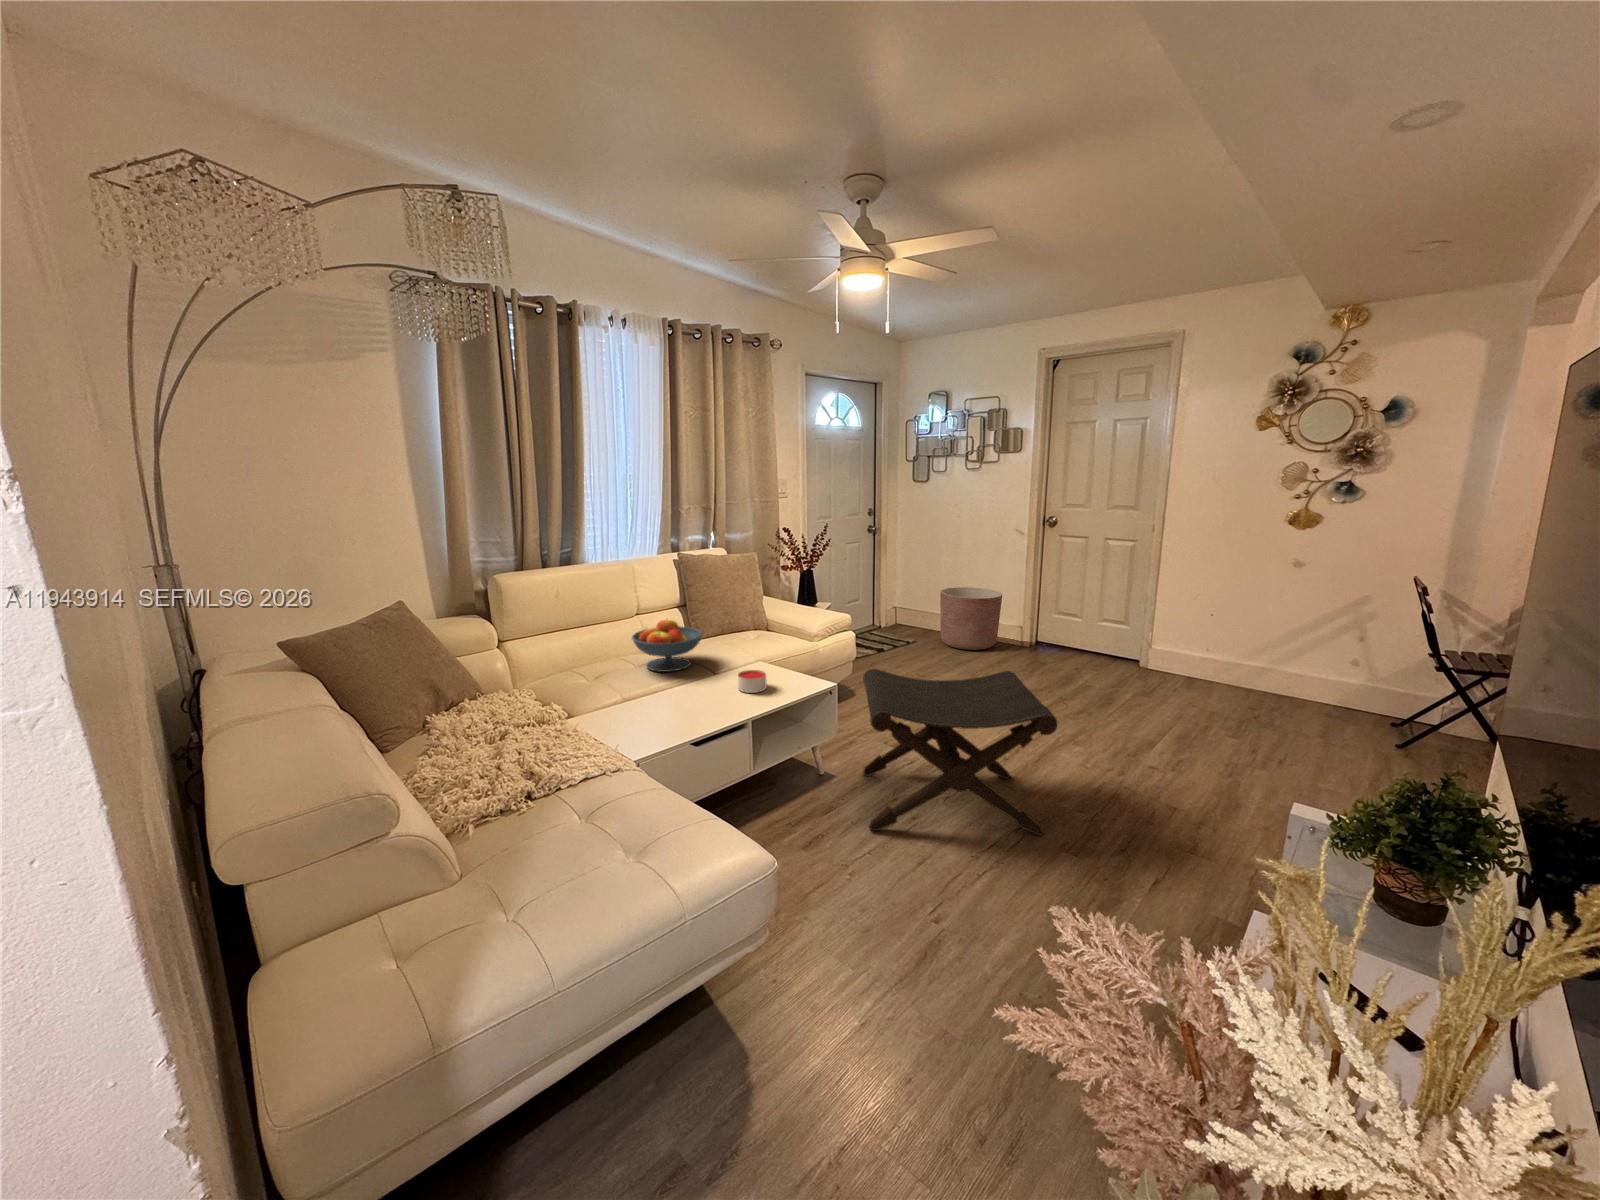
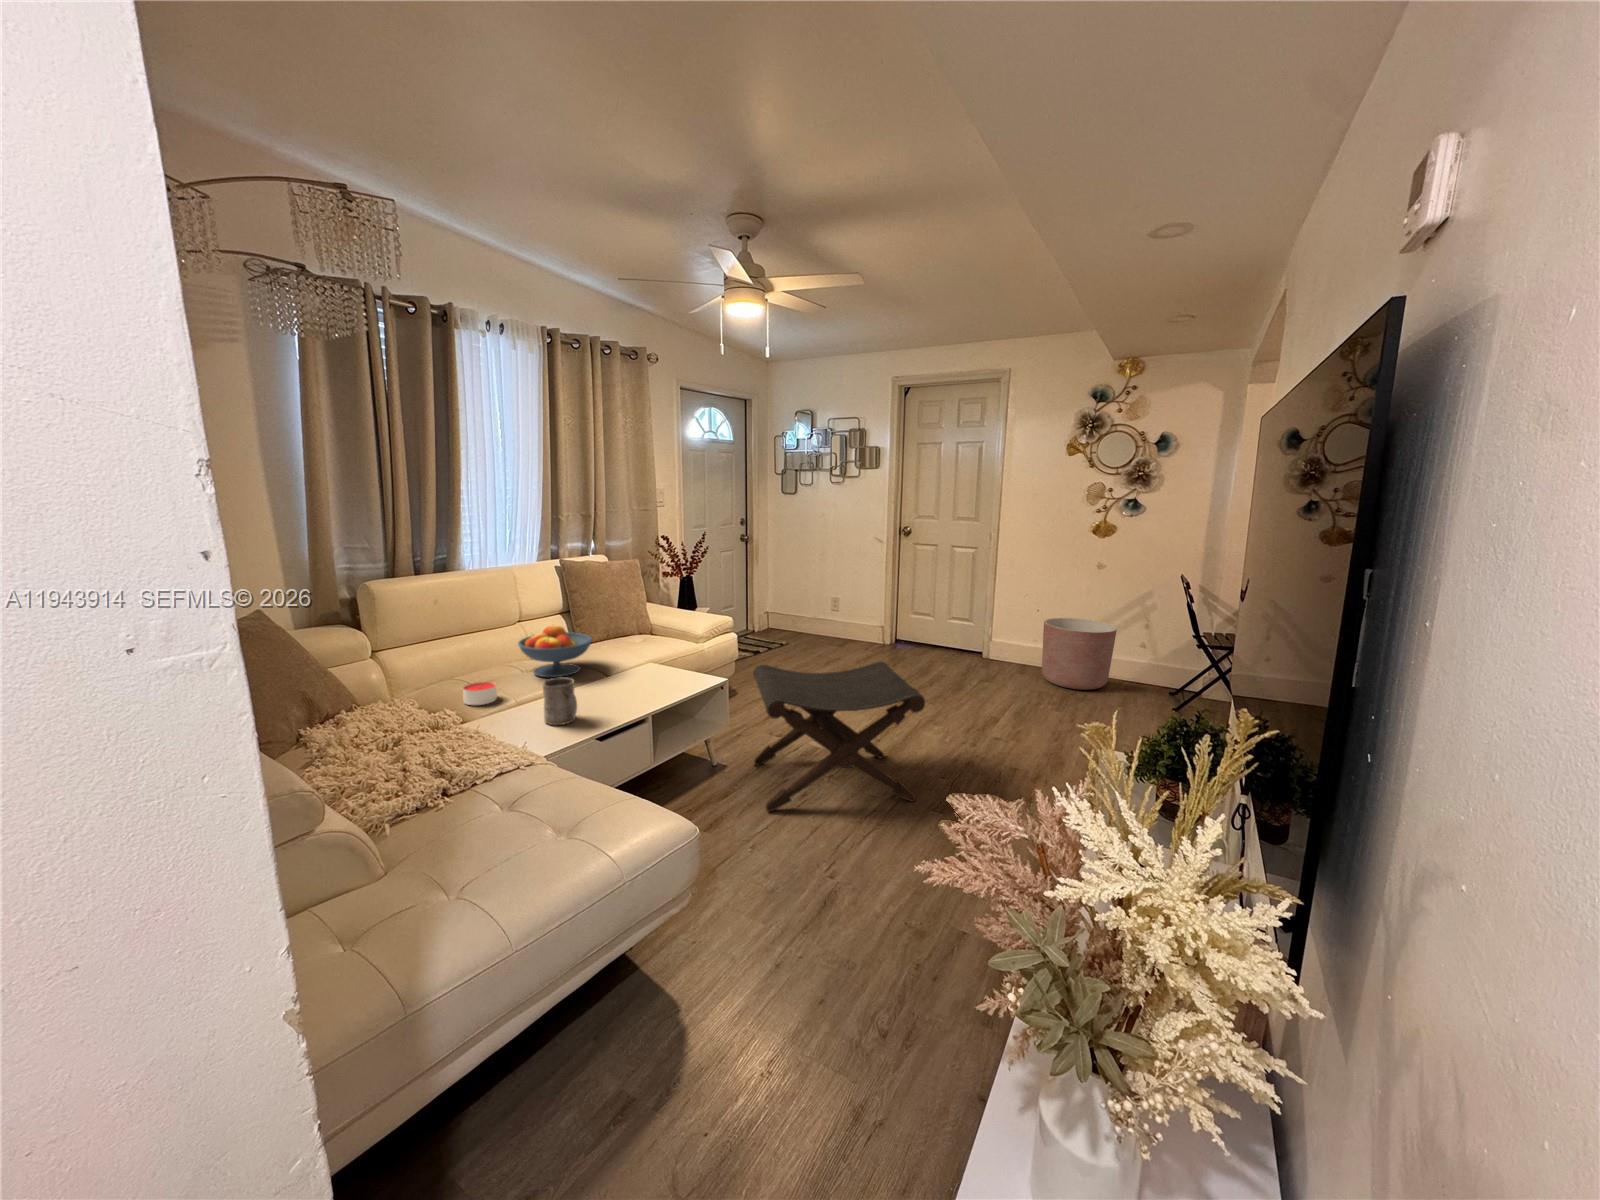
planter: present [940,587,1002,650] -> present [1042,618,1117,690]
candle: present [738,670,767,693] -> present [463,682,497,705]
mug: none [643,675,676,724] -> present [543,677,577,725]

